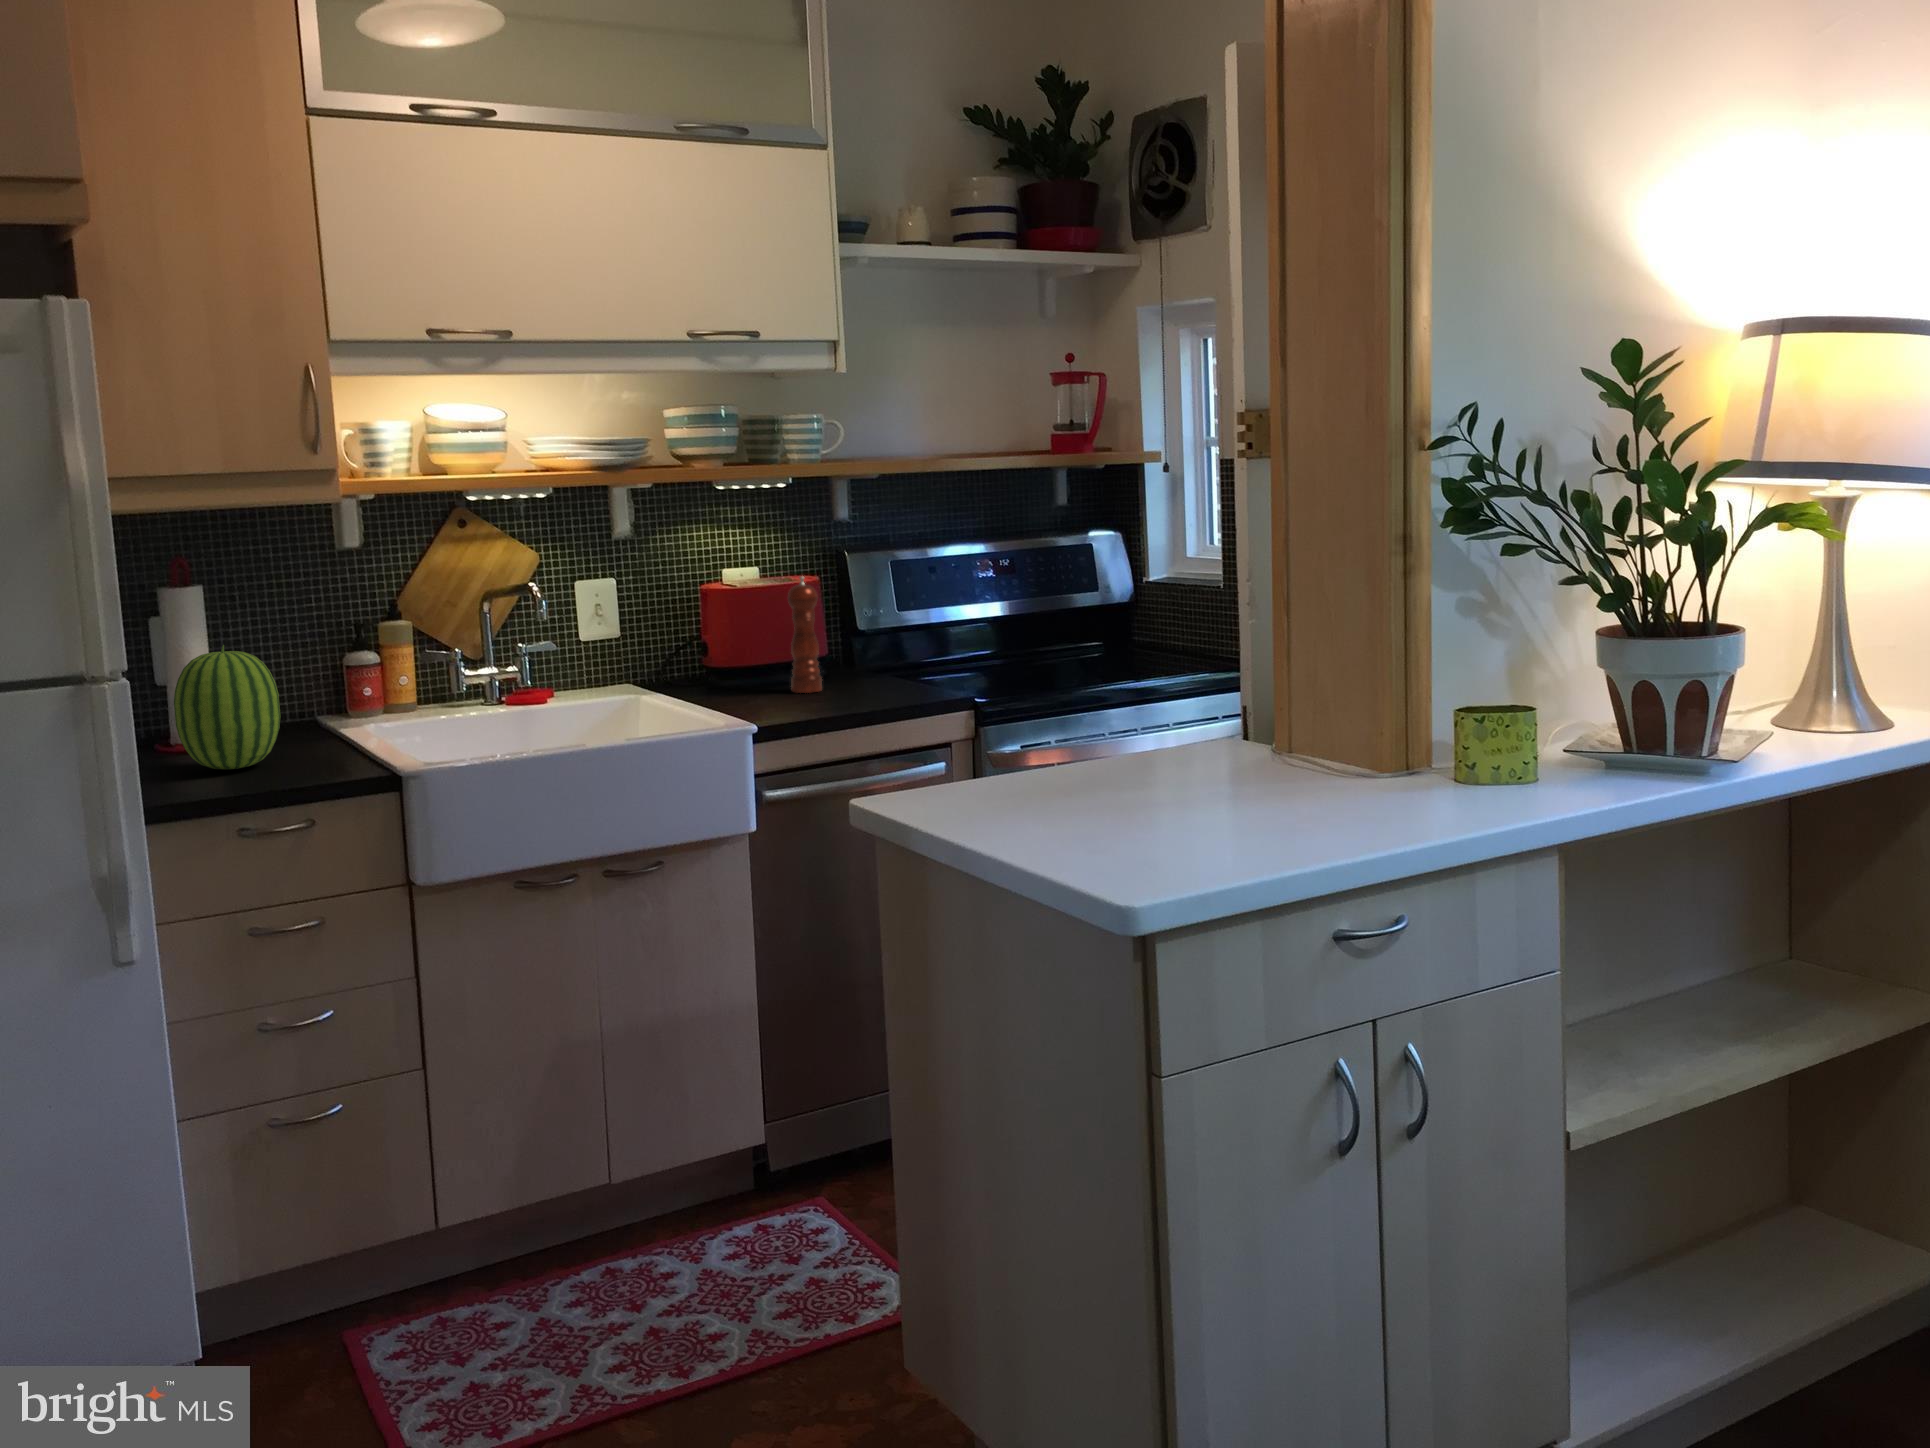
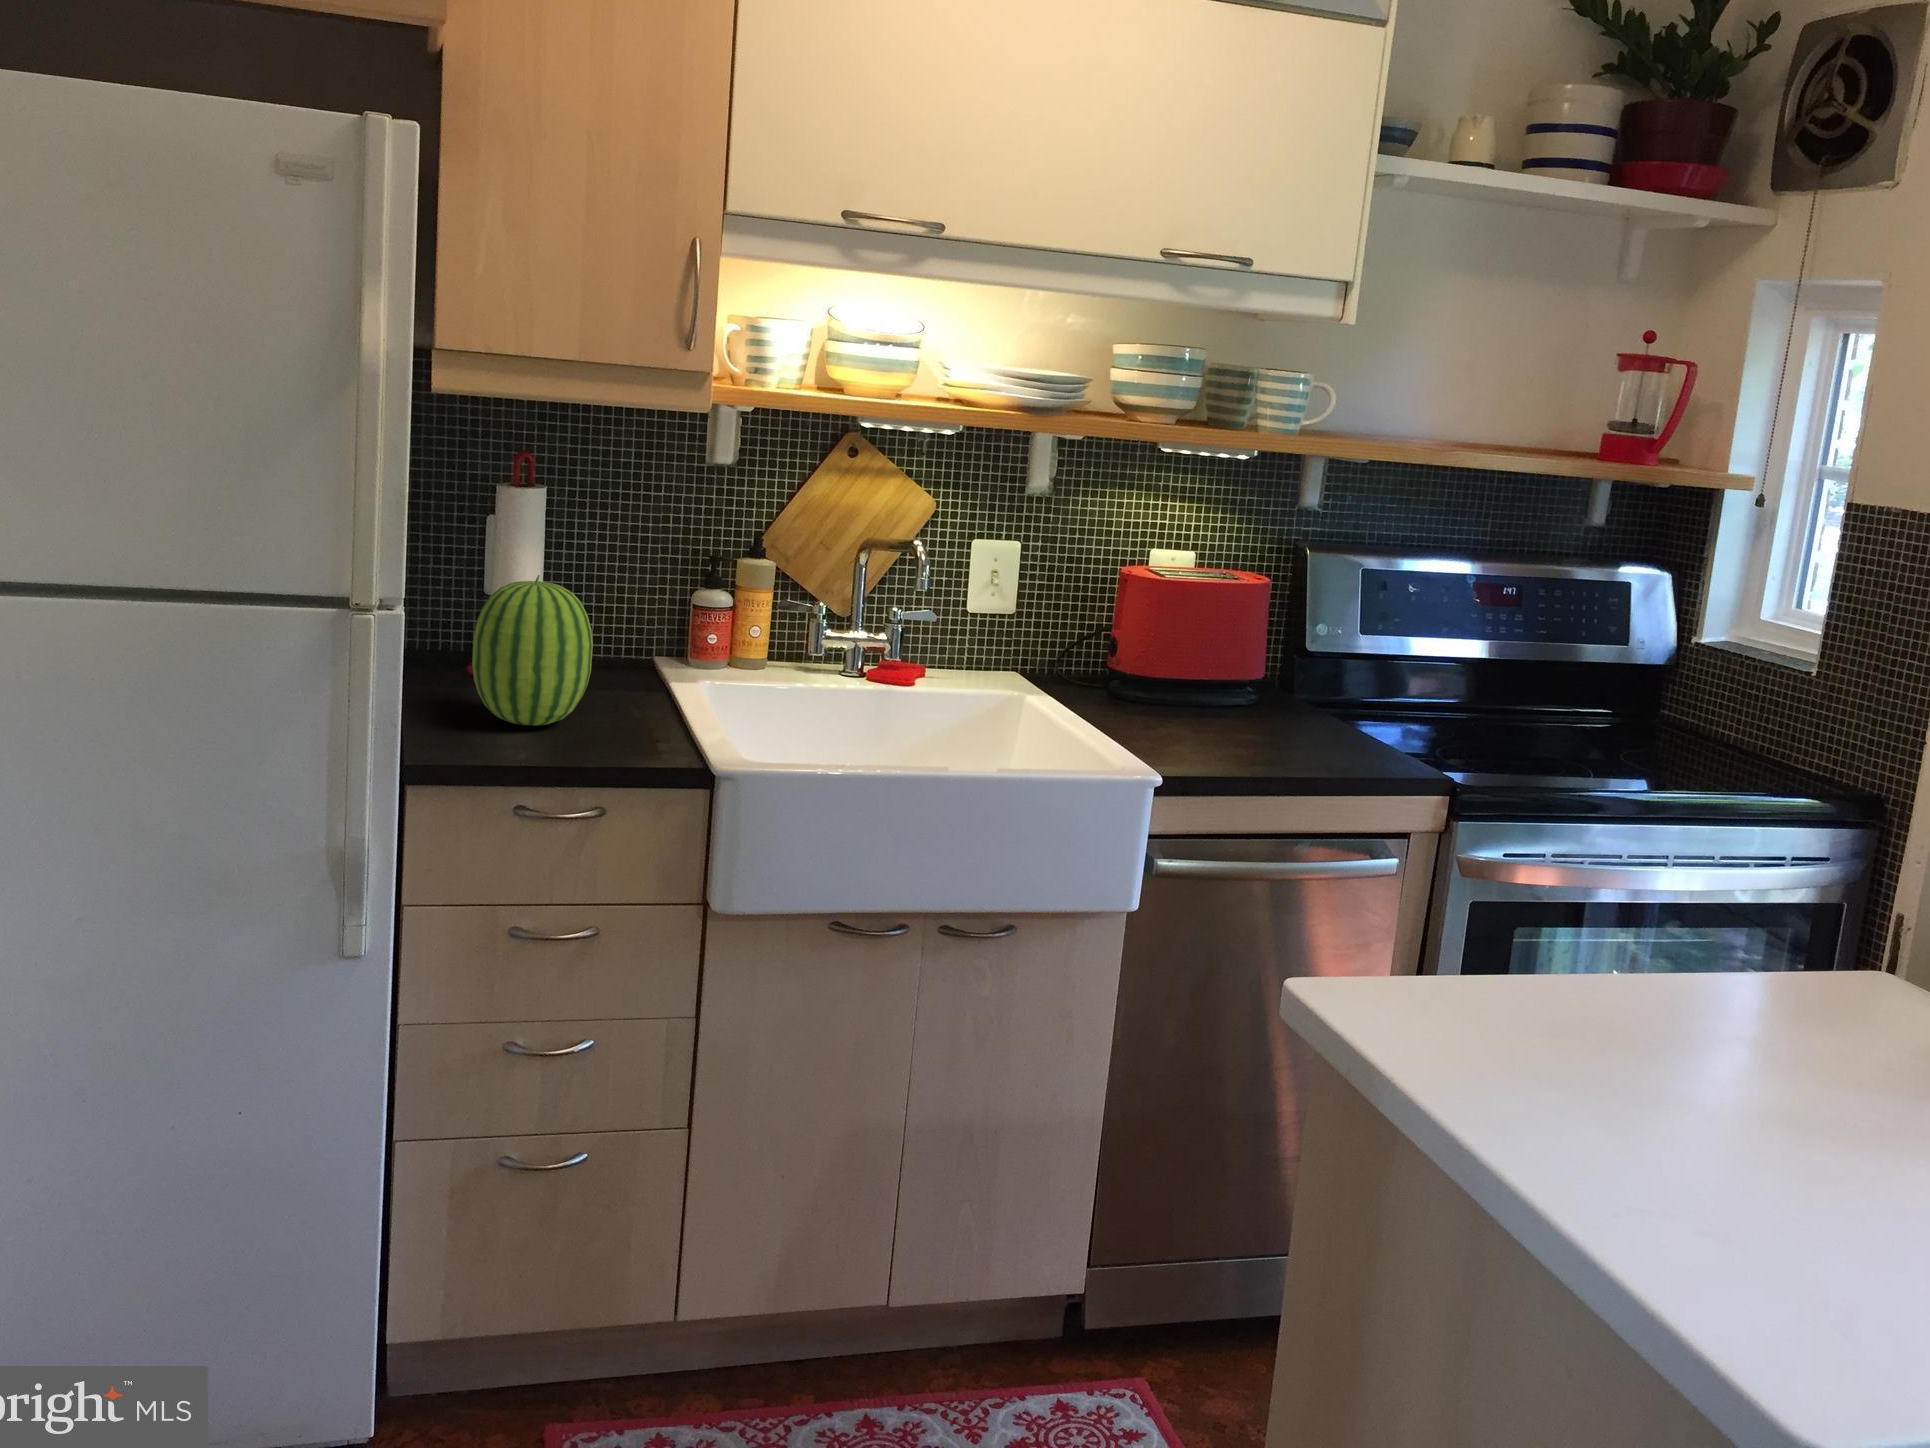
pepper mill: present [788,576,822,693] -> none [1210,582,1265,731]

